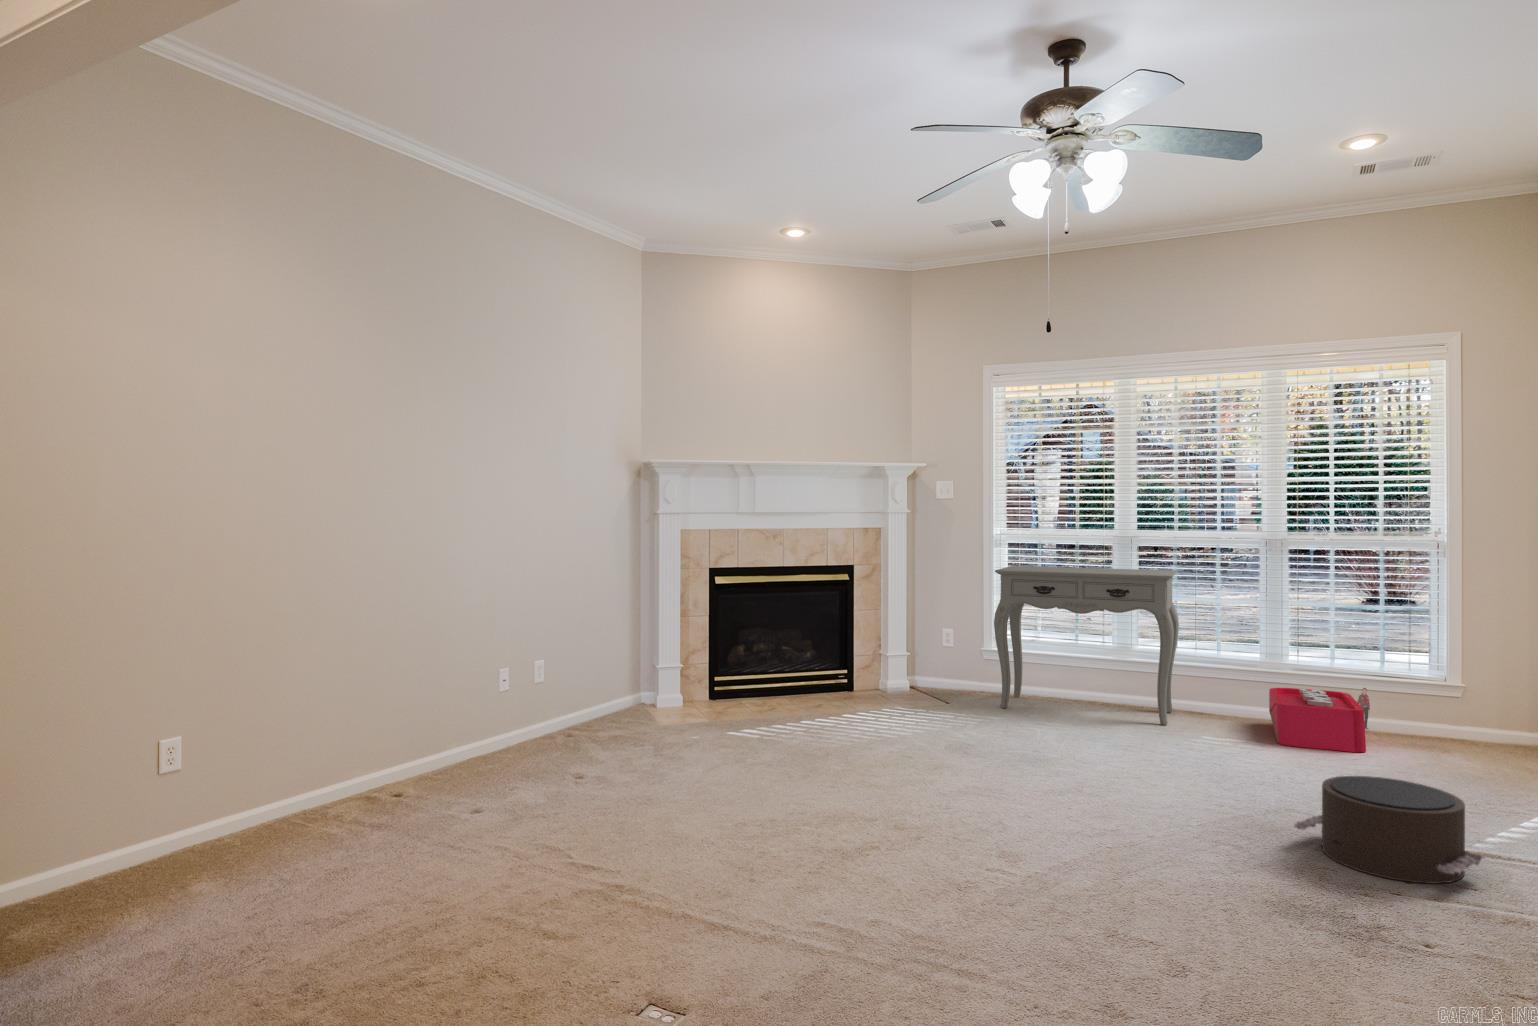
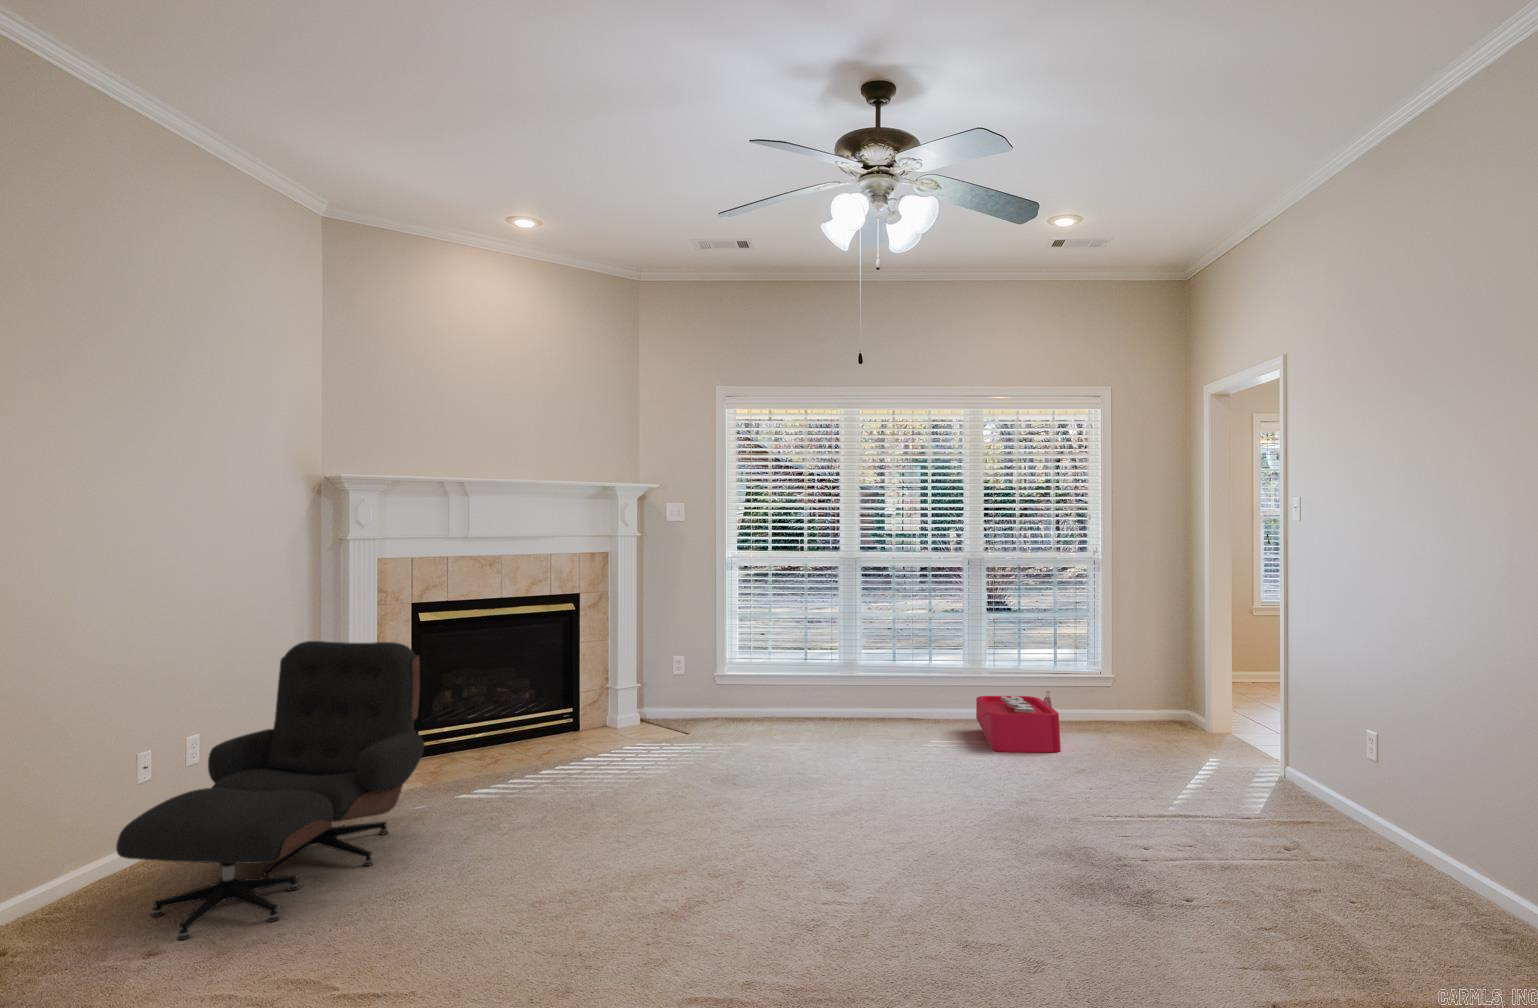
console table: present [994,566,1179,725] -> none [731,589,901,741]
lounge chair: none [464,589,692,798] -> present [116,641,425,940]
pouf: present [1294,776,1484,883] -> none [1060,785,1208,880]

